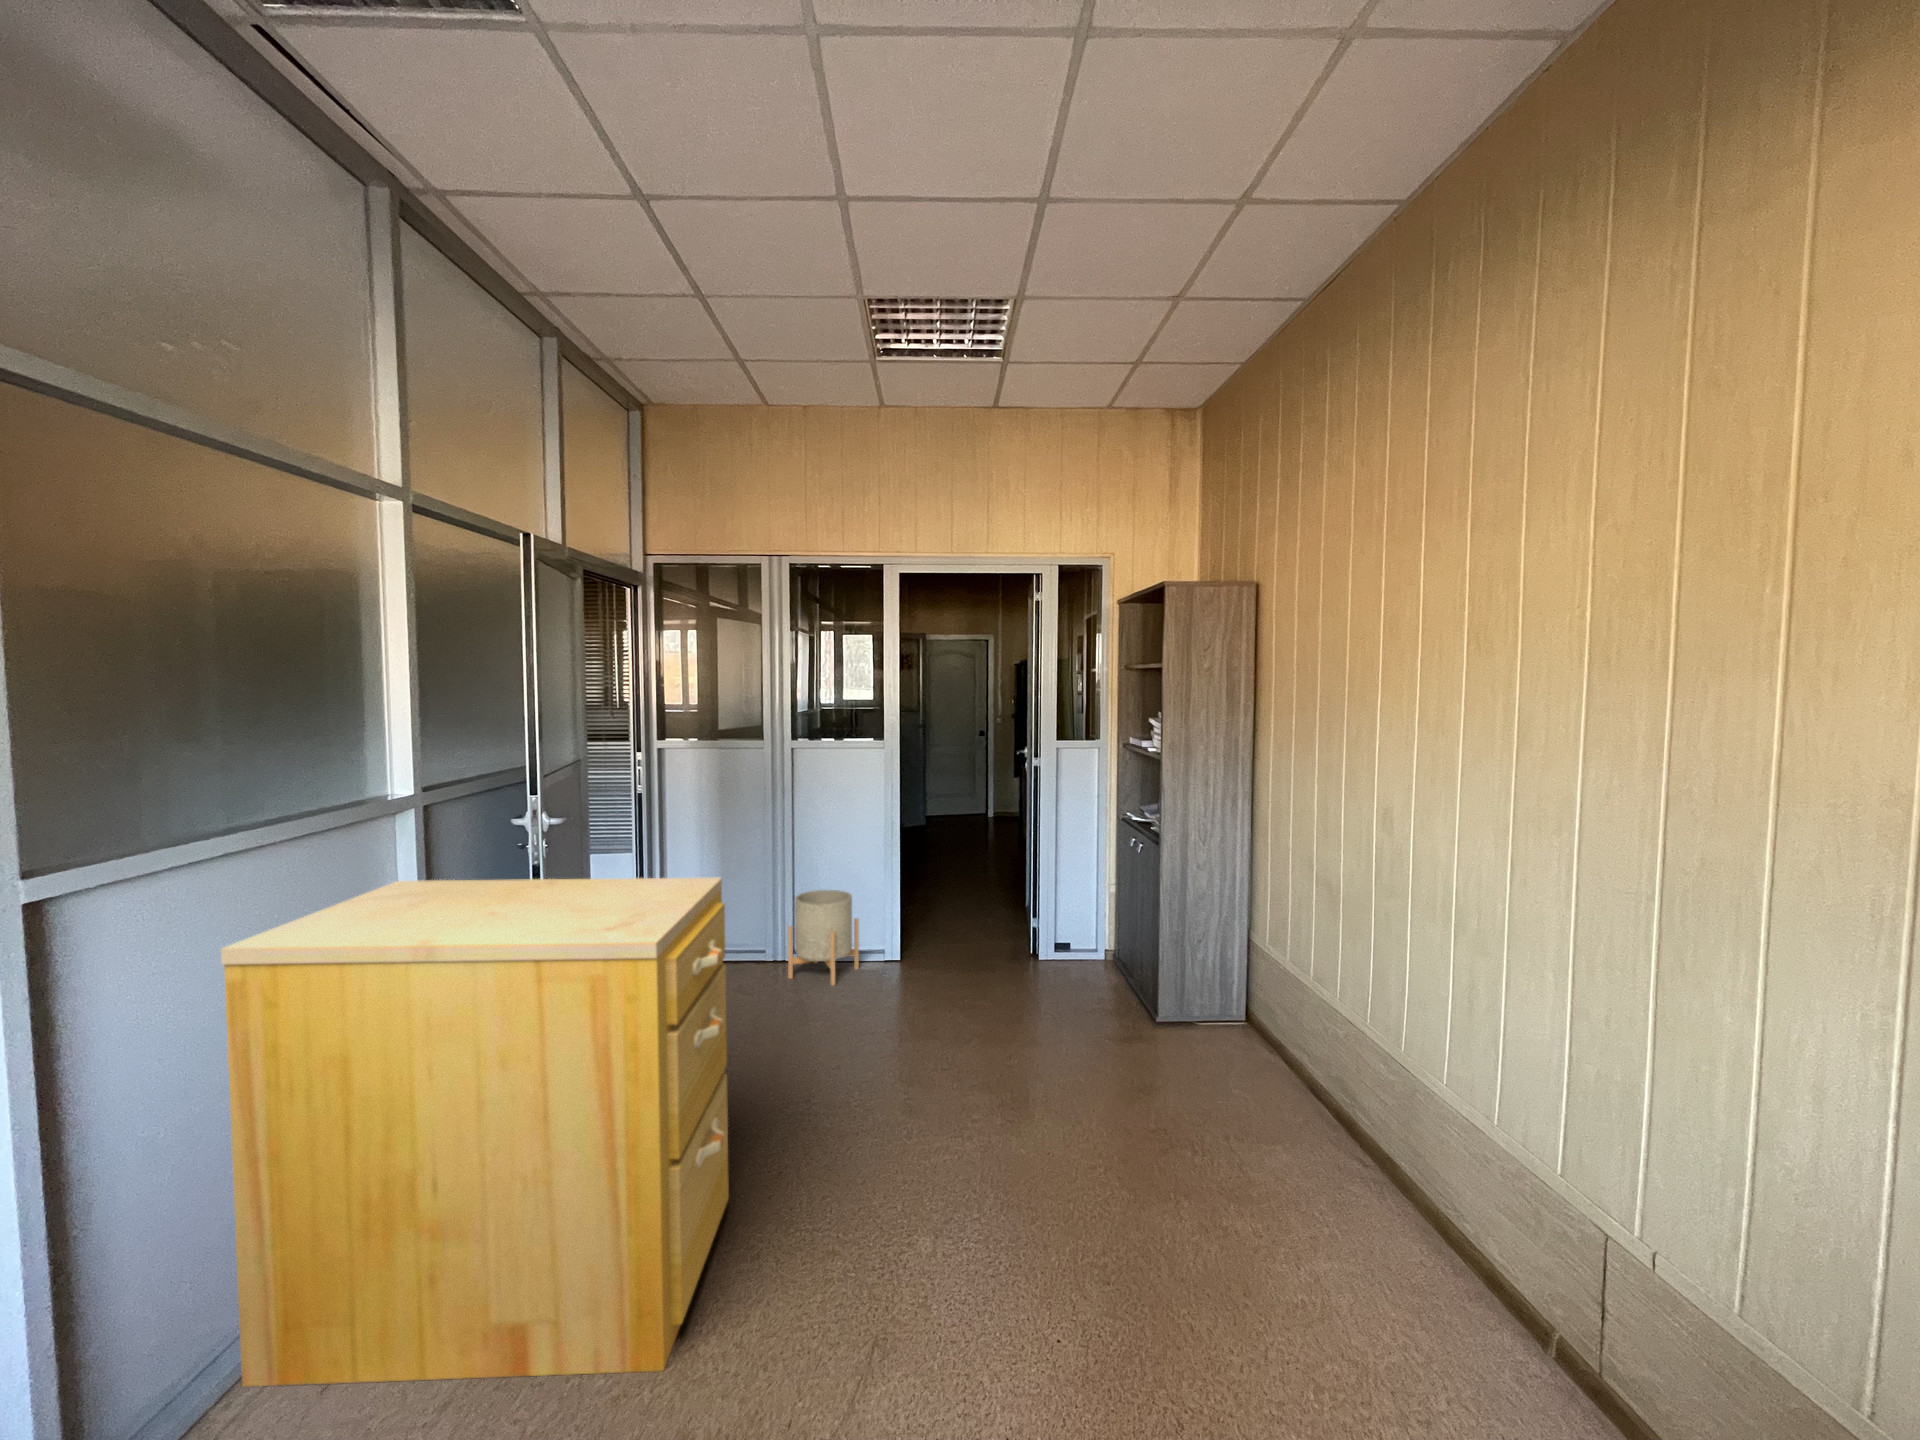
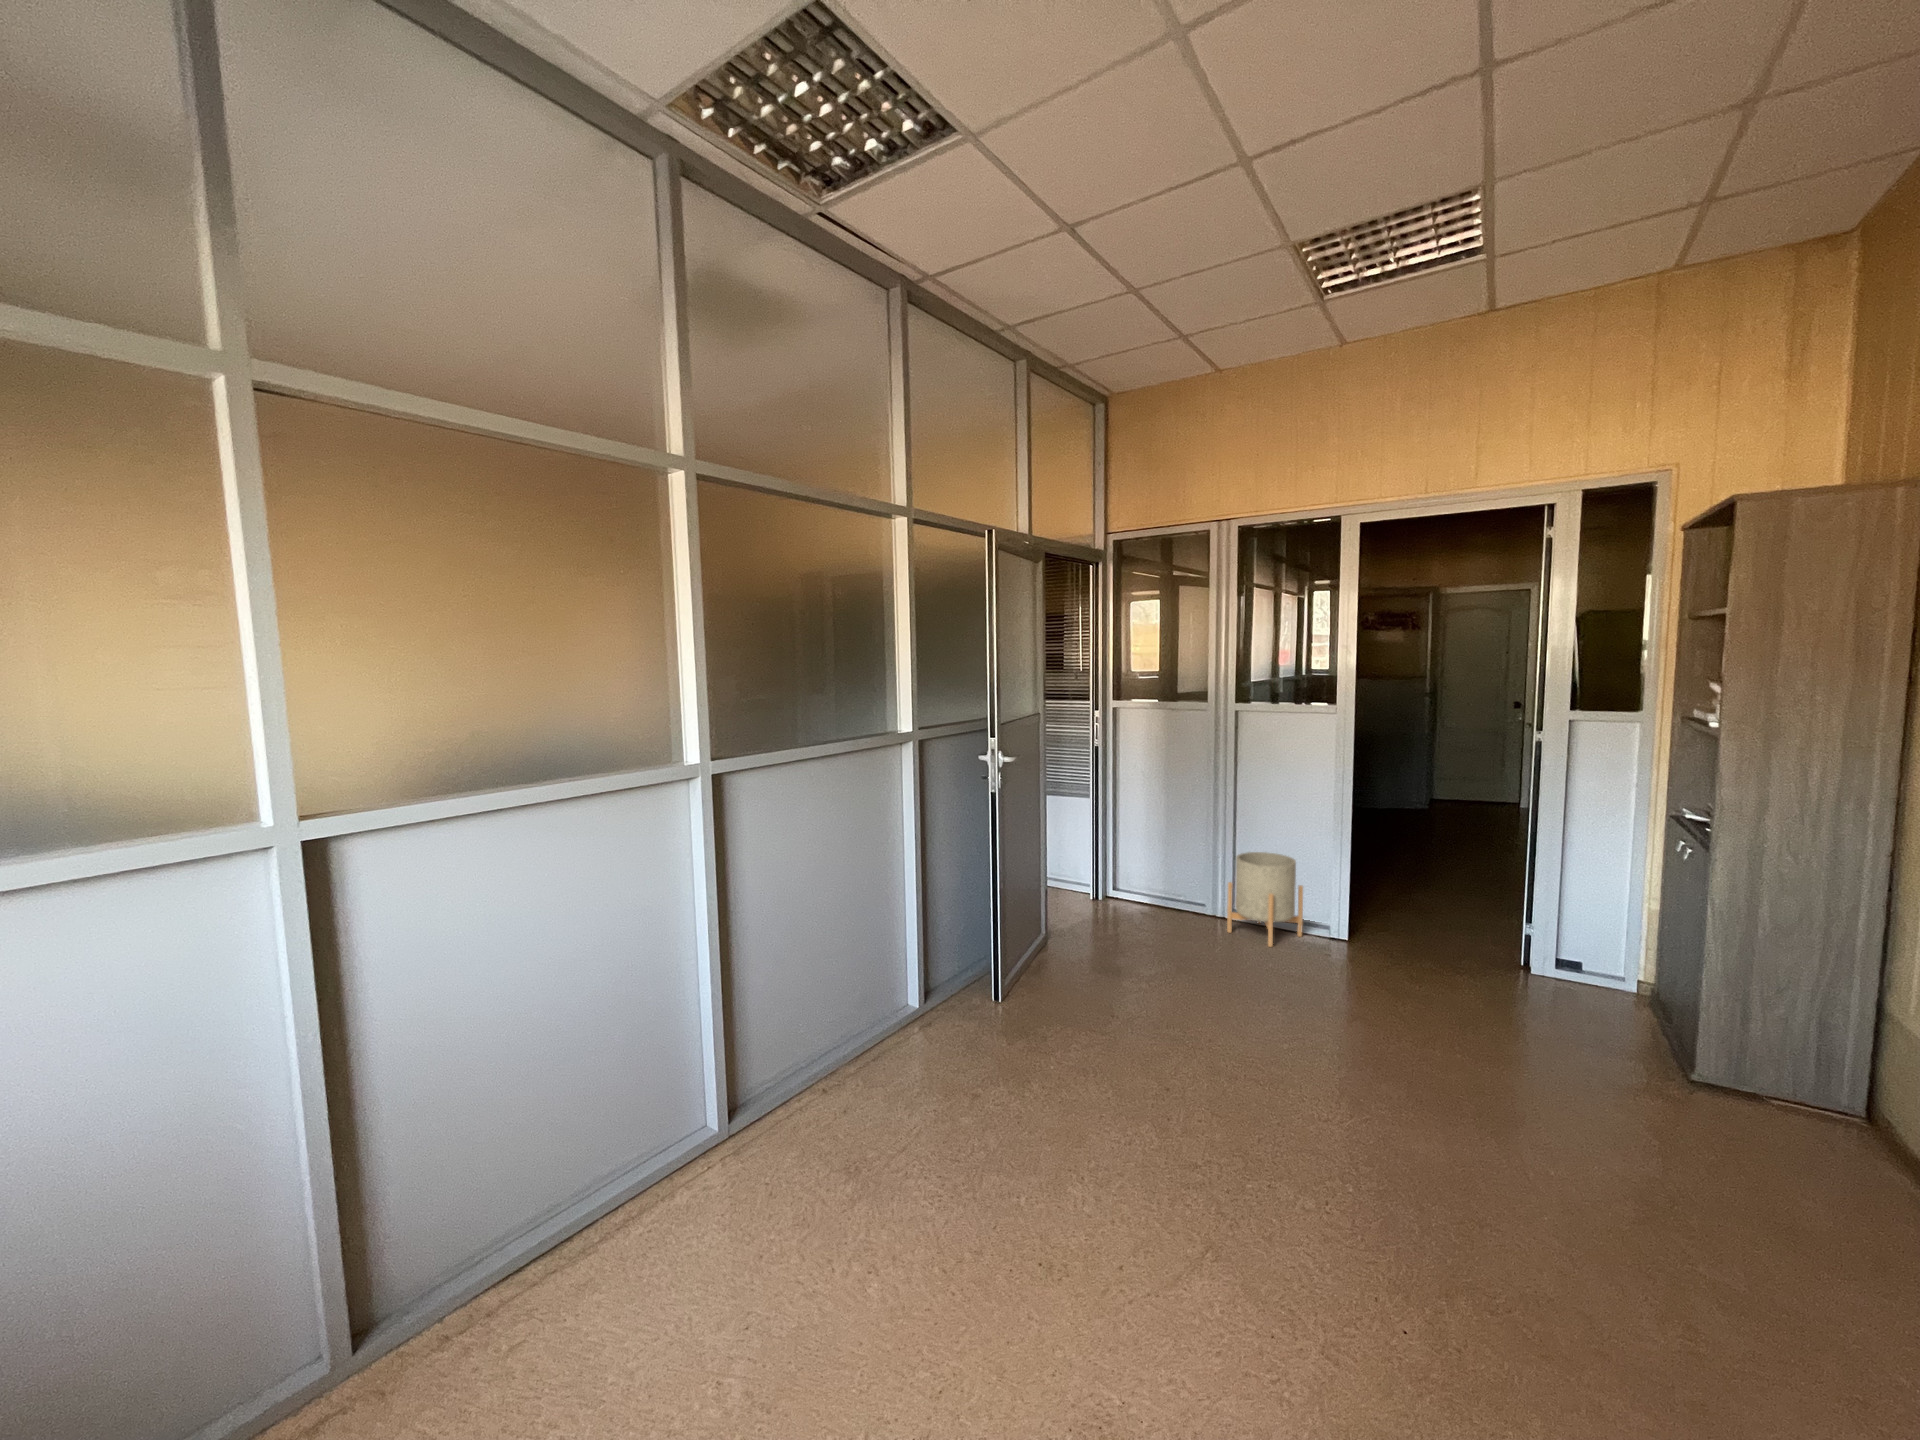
filing cabinet: present [221,878,729,1387] -> none [779,795,1116,1214]

